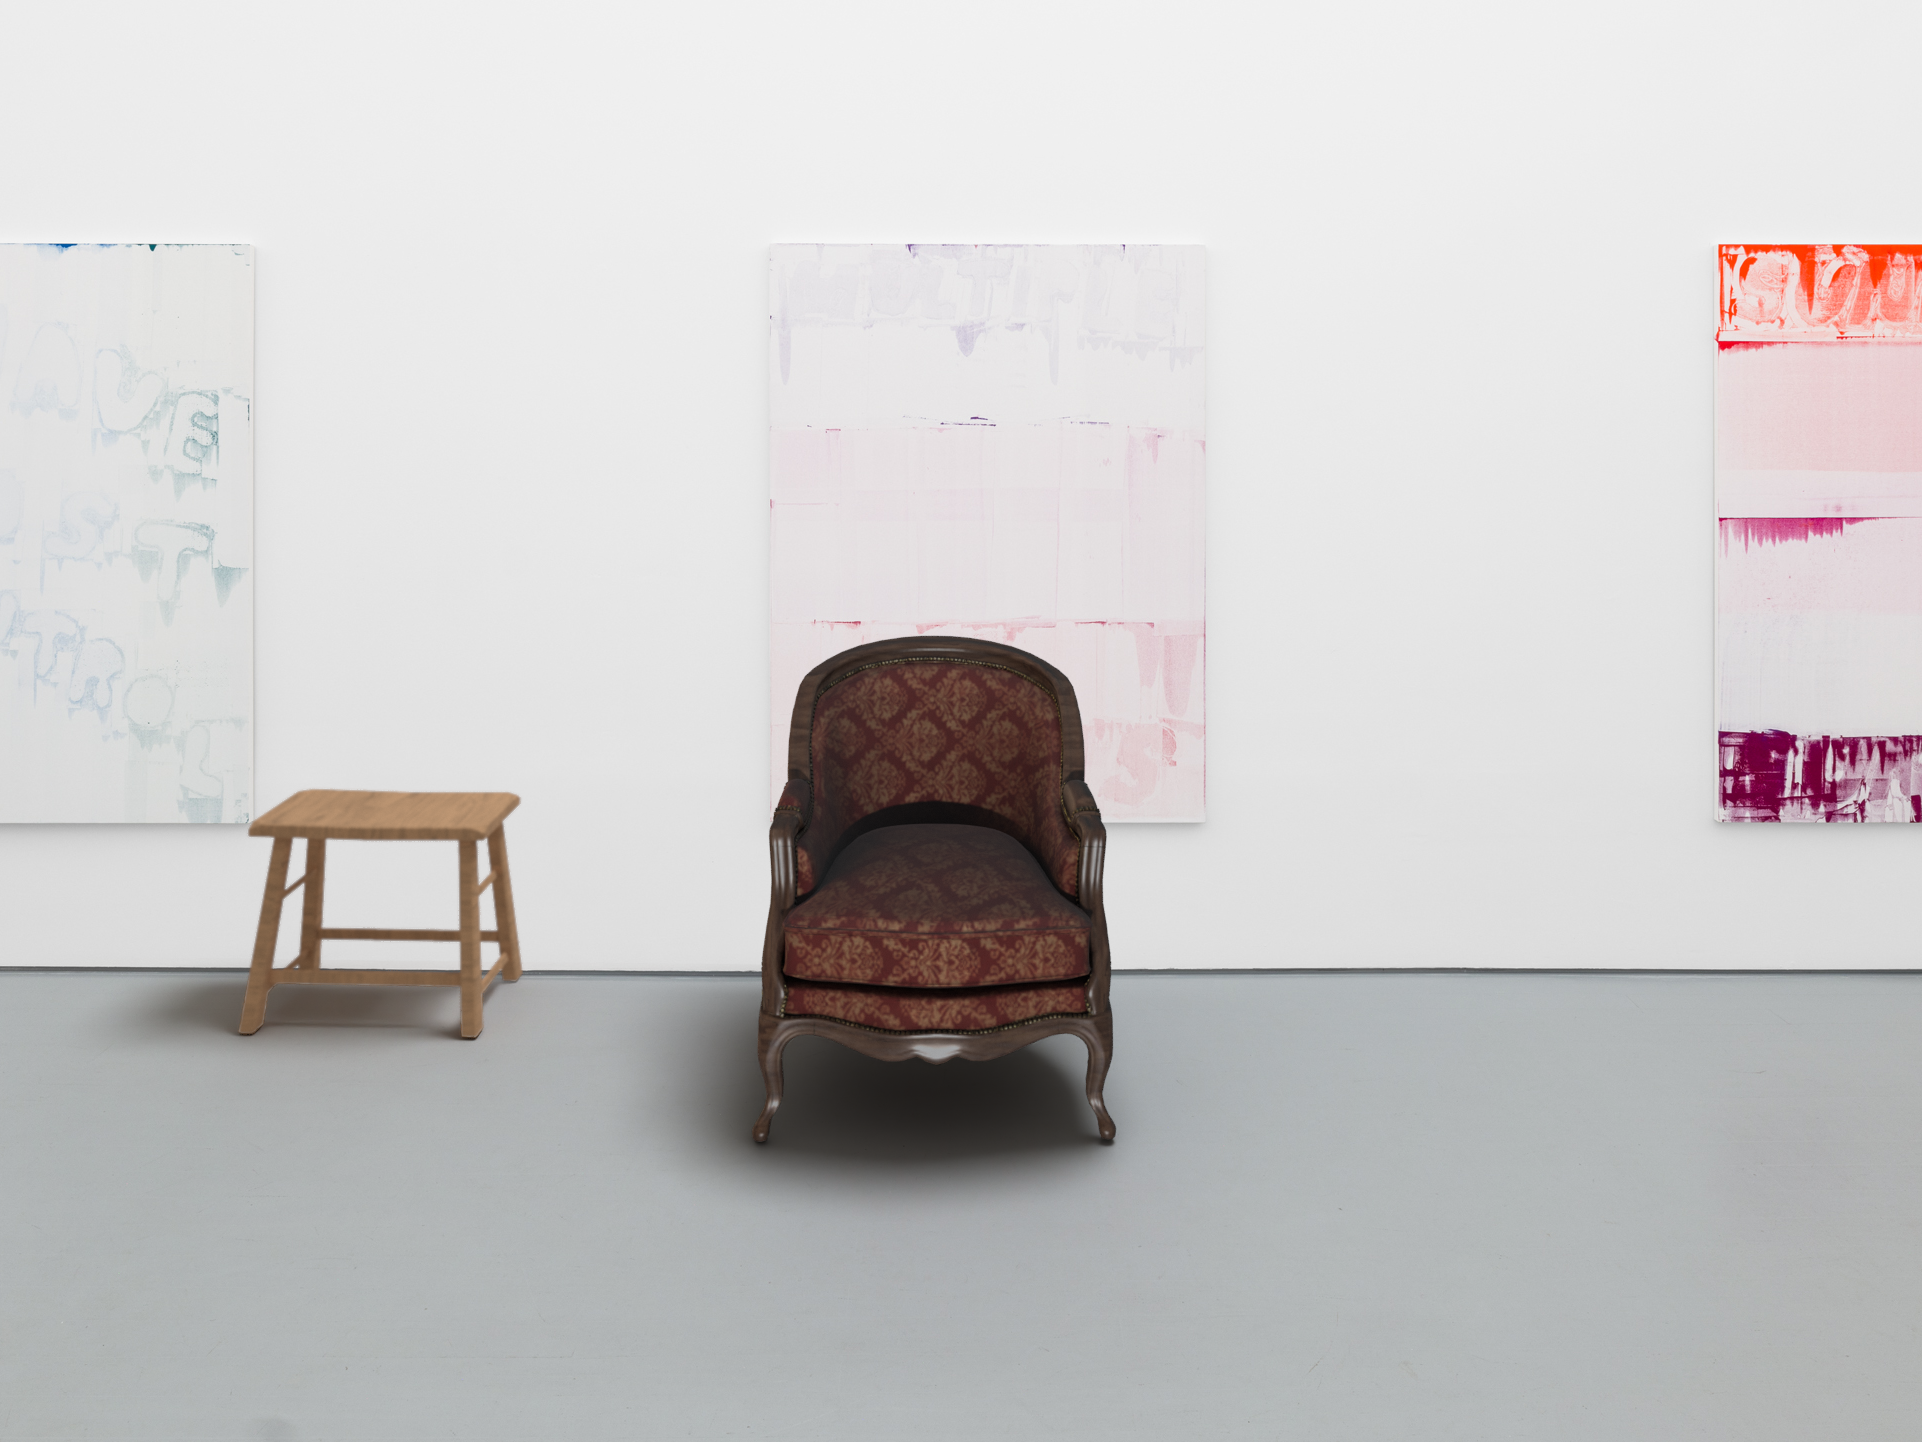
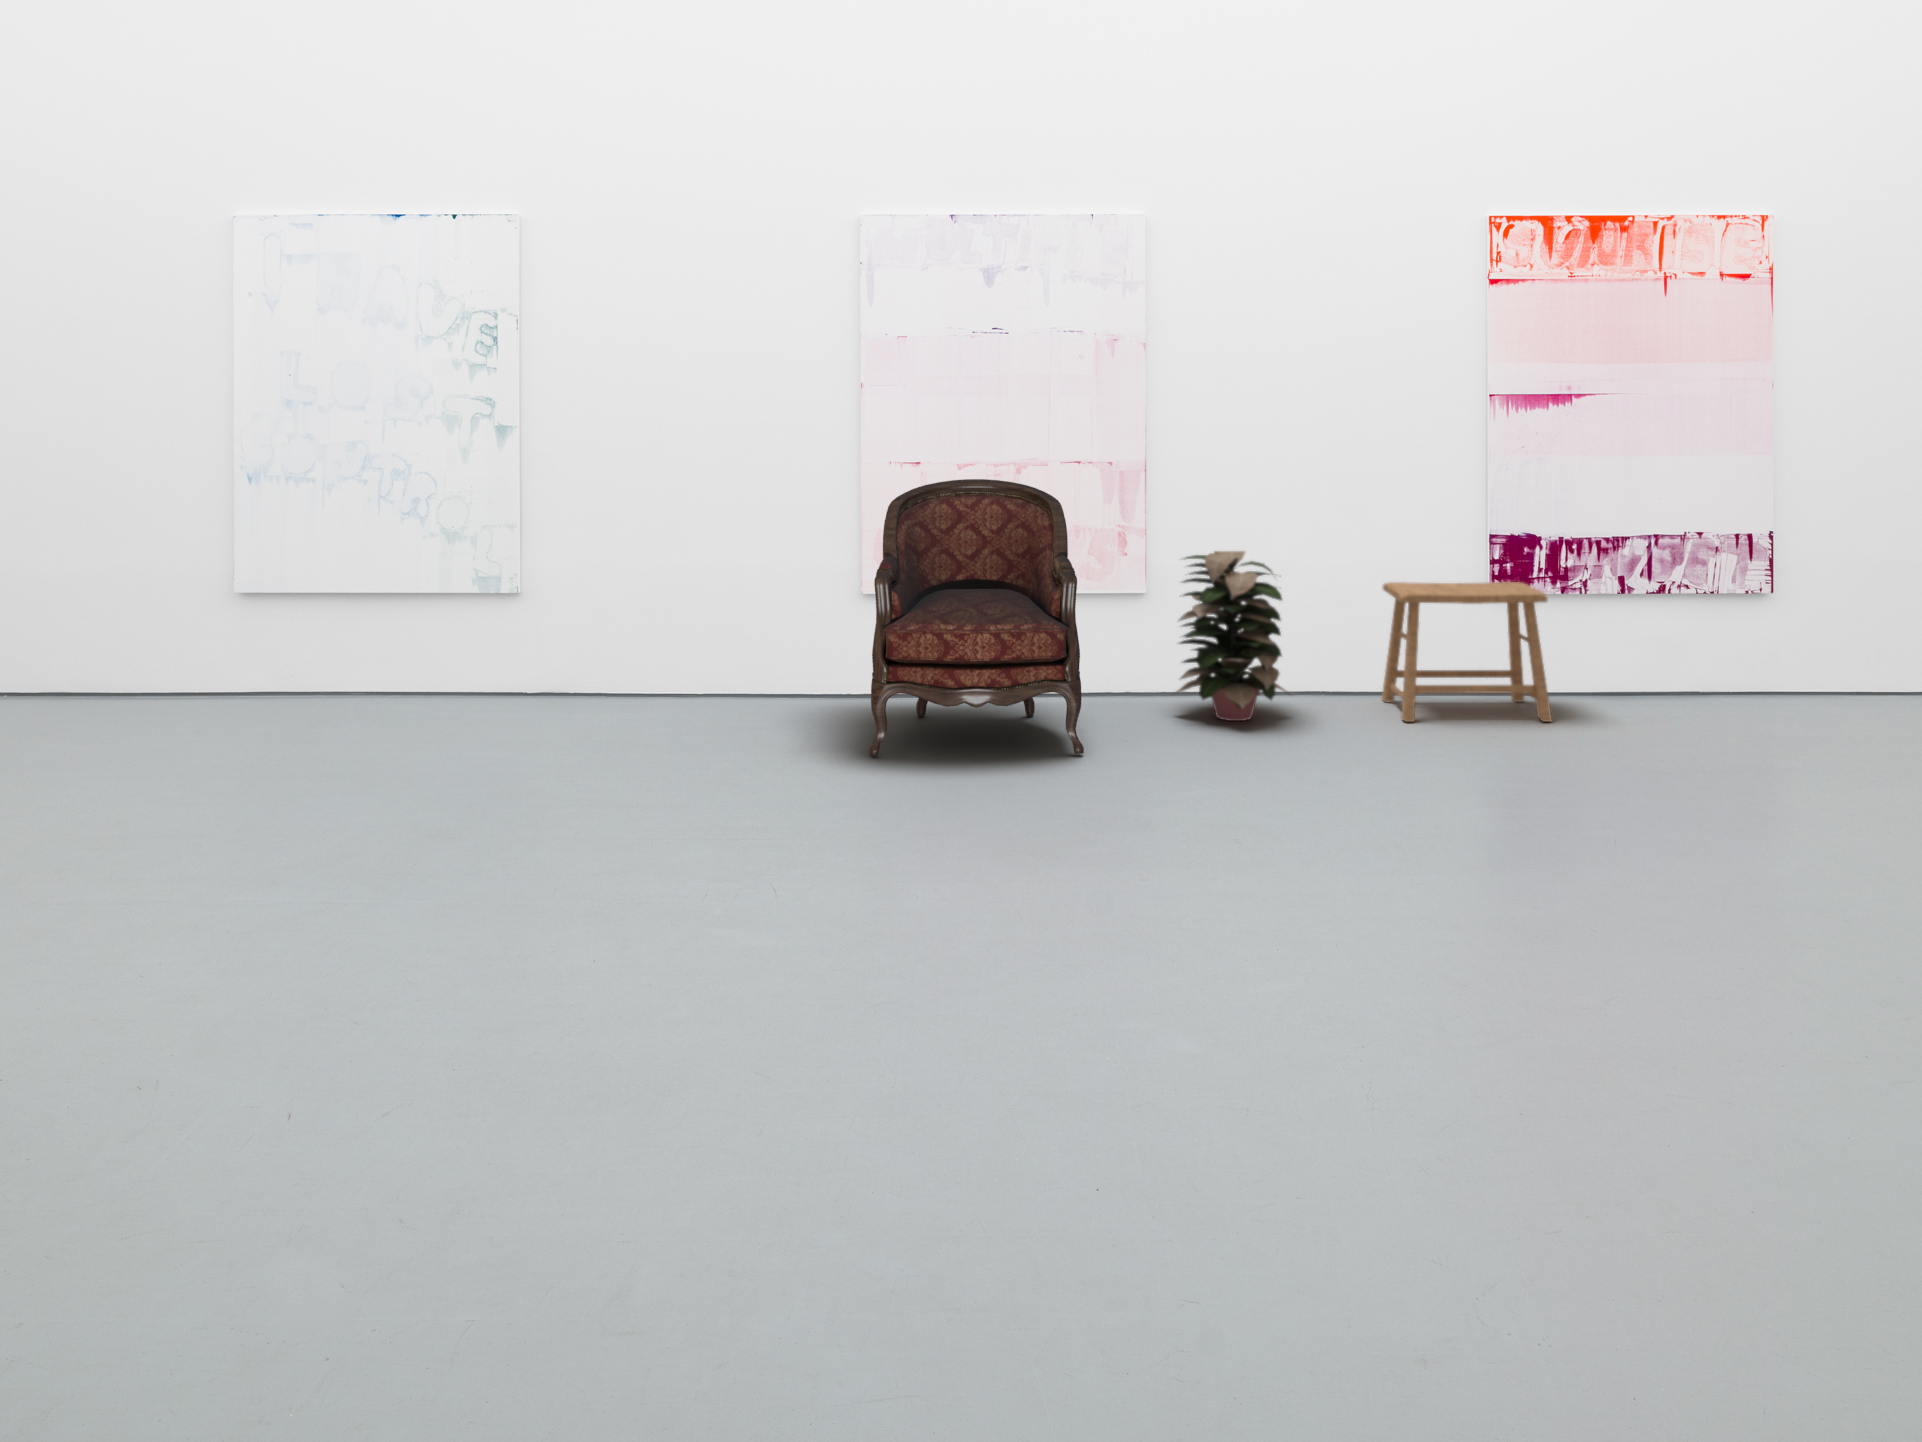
decorative plant: none [1241,760,1435,1040] -> present [1176,551,1286,721]
stool: present [239,789,522,1037] -> present [1382,582,1552,722]

